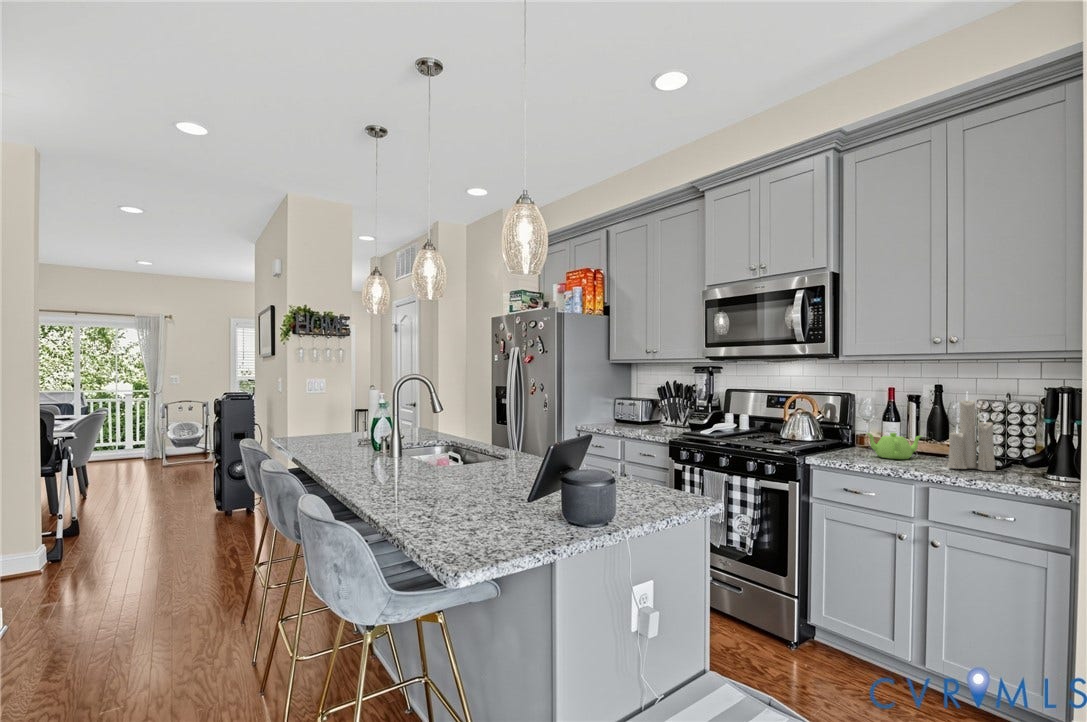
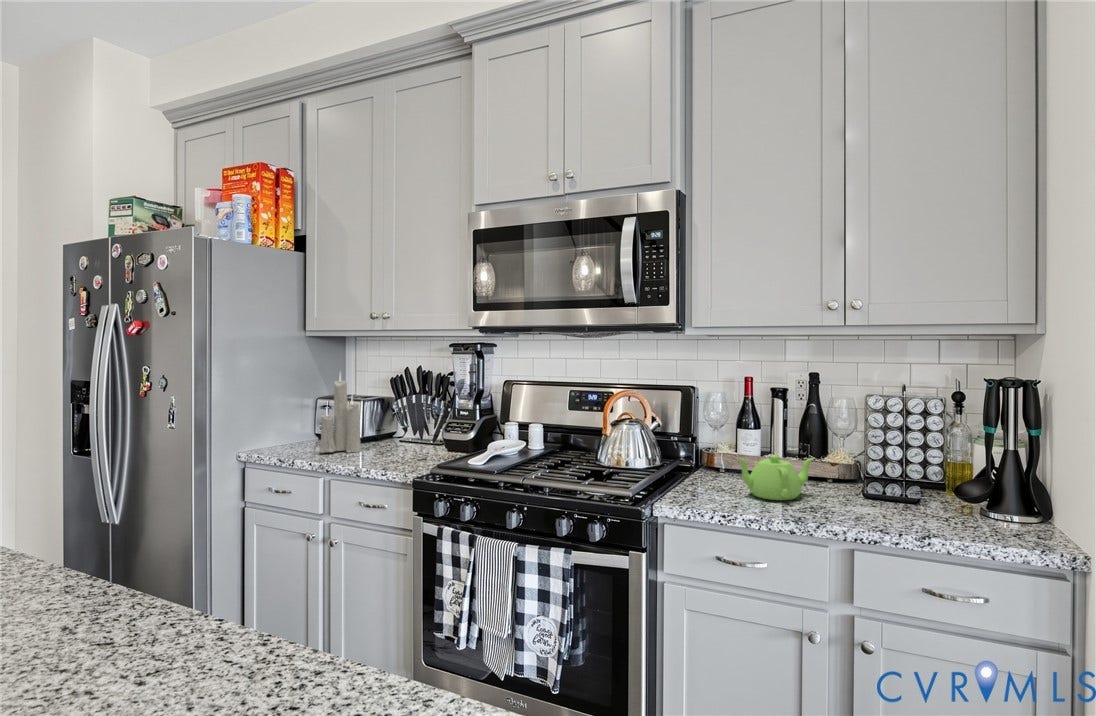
candle: present [948,392,995,471] -> present [320,373,361,453]

